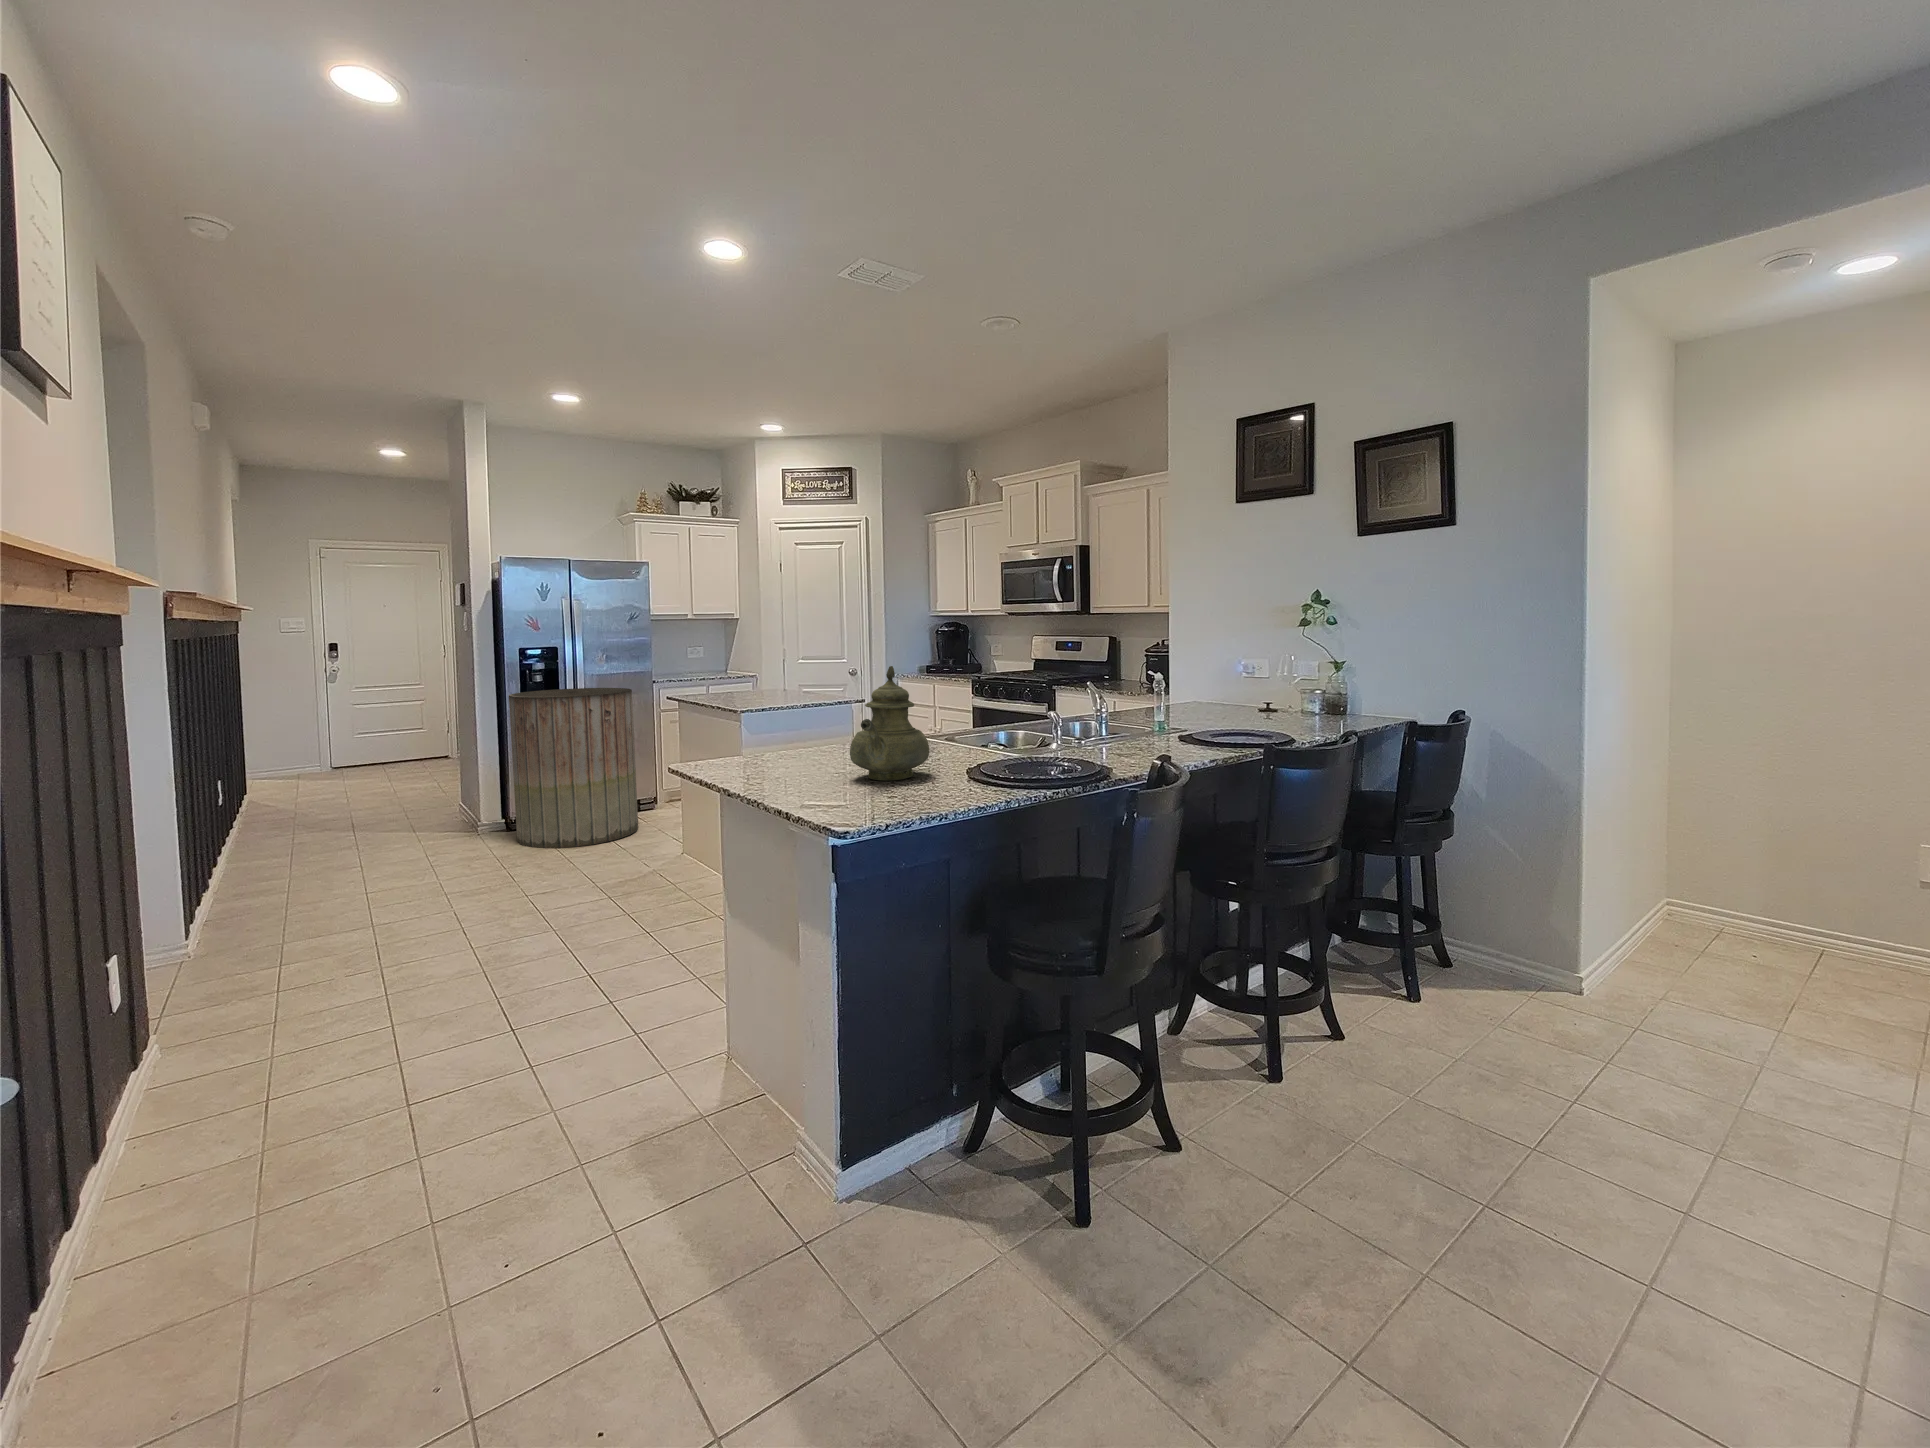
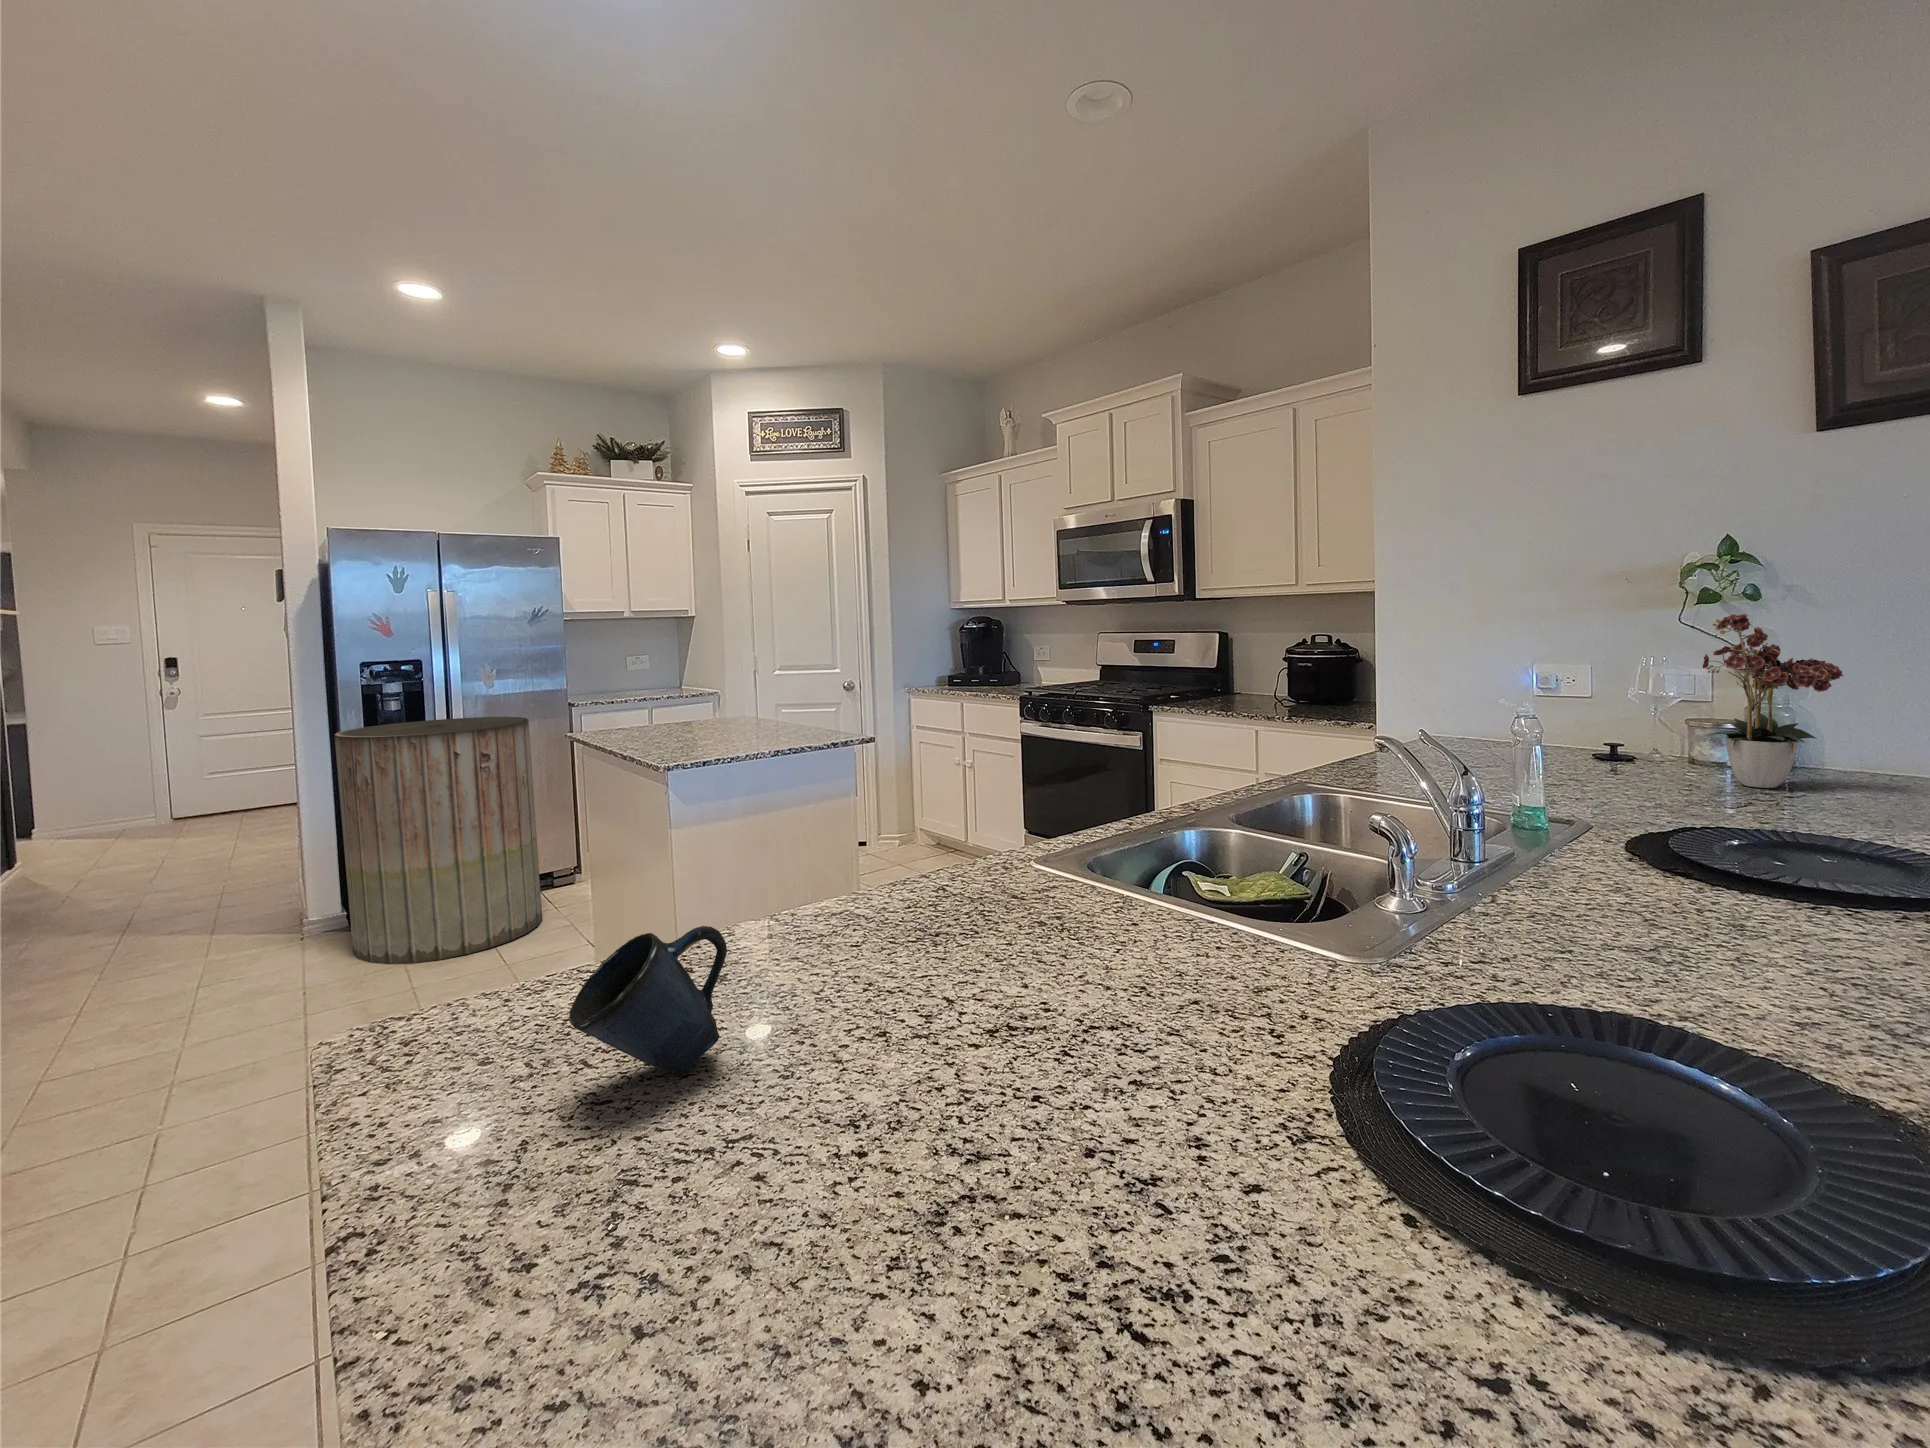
flower arrangement: none [1277,630,1344,721] -> present [1703,614,1843,788]
teapot: present [850,666,929,780] -> none [864,725,1141,1157]
mug: none [762,730,808,774] -> present [569,926,727,1074]

